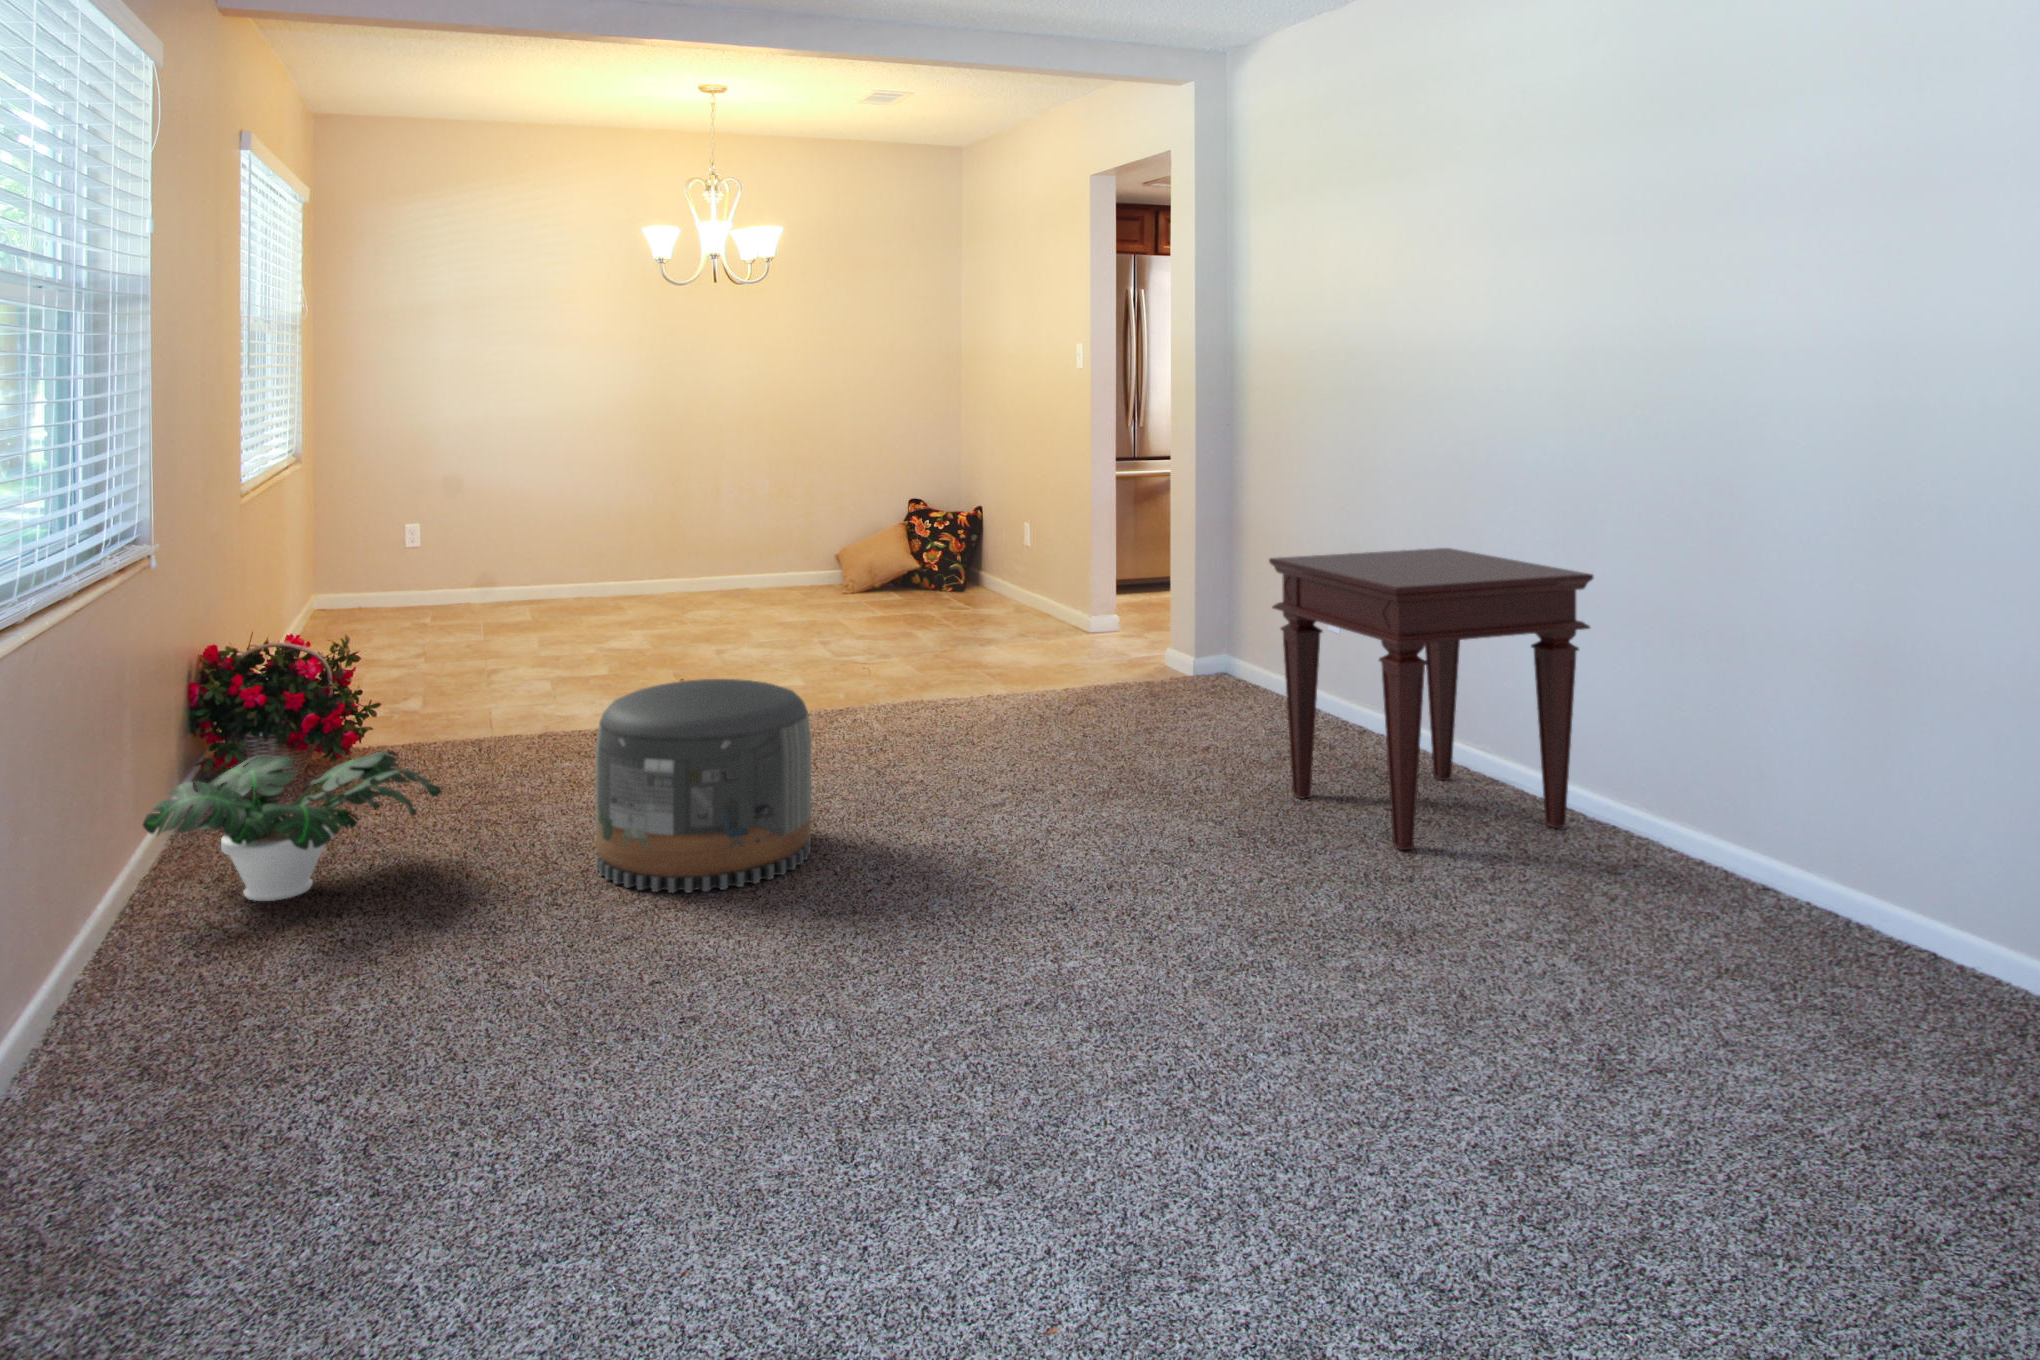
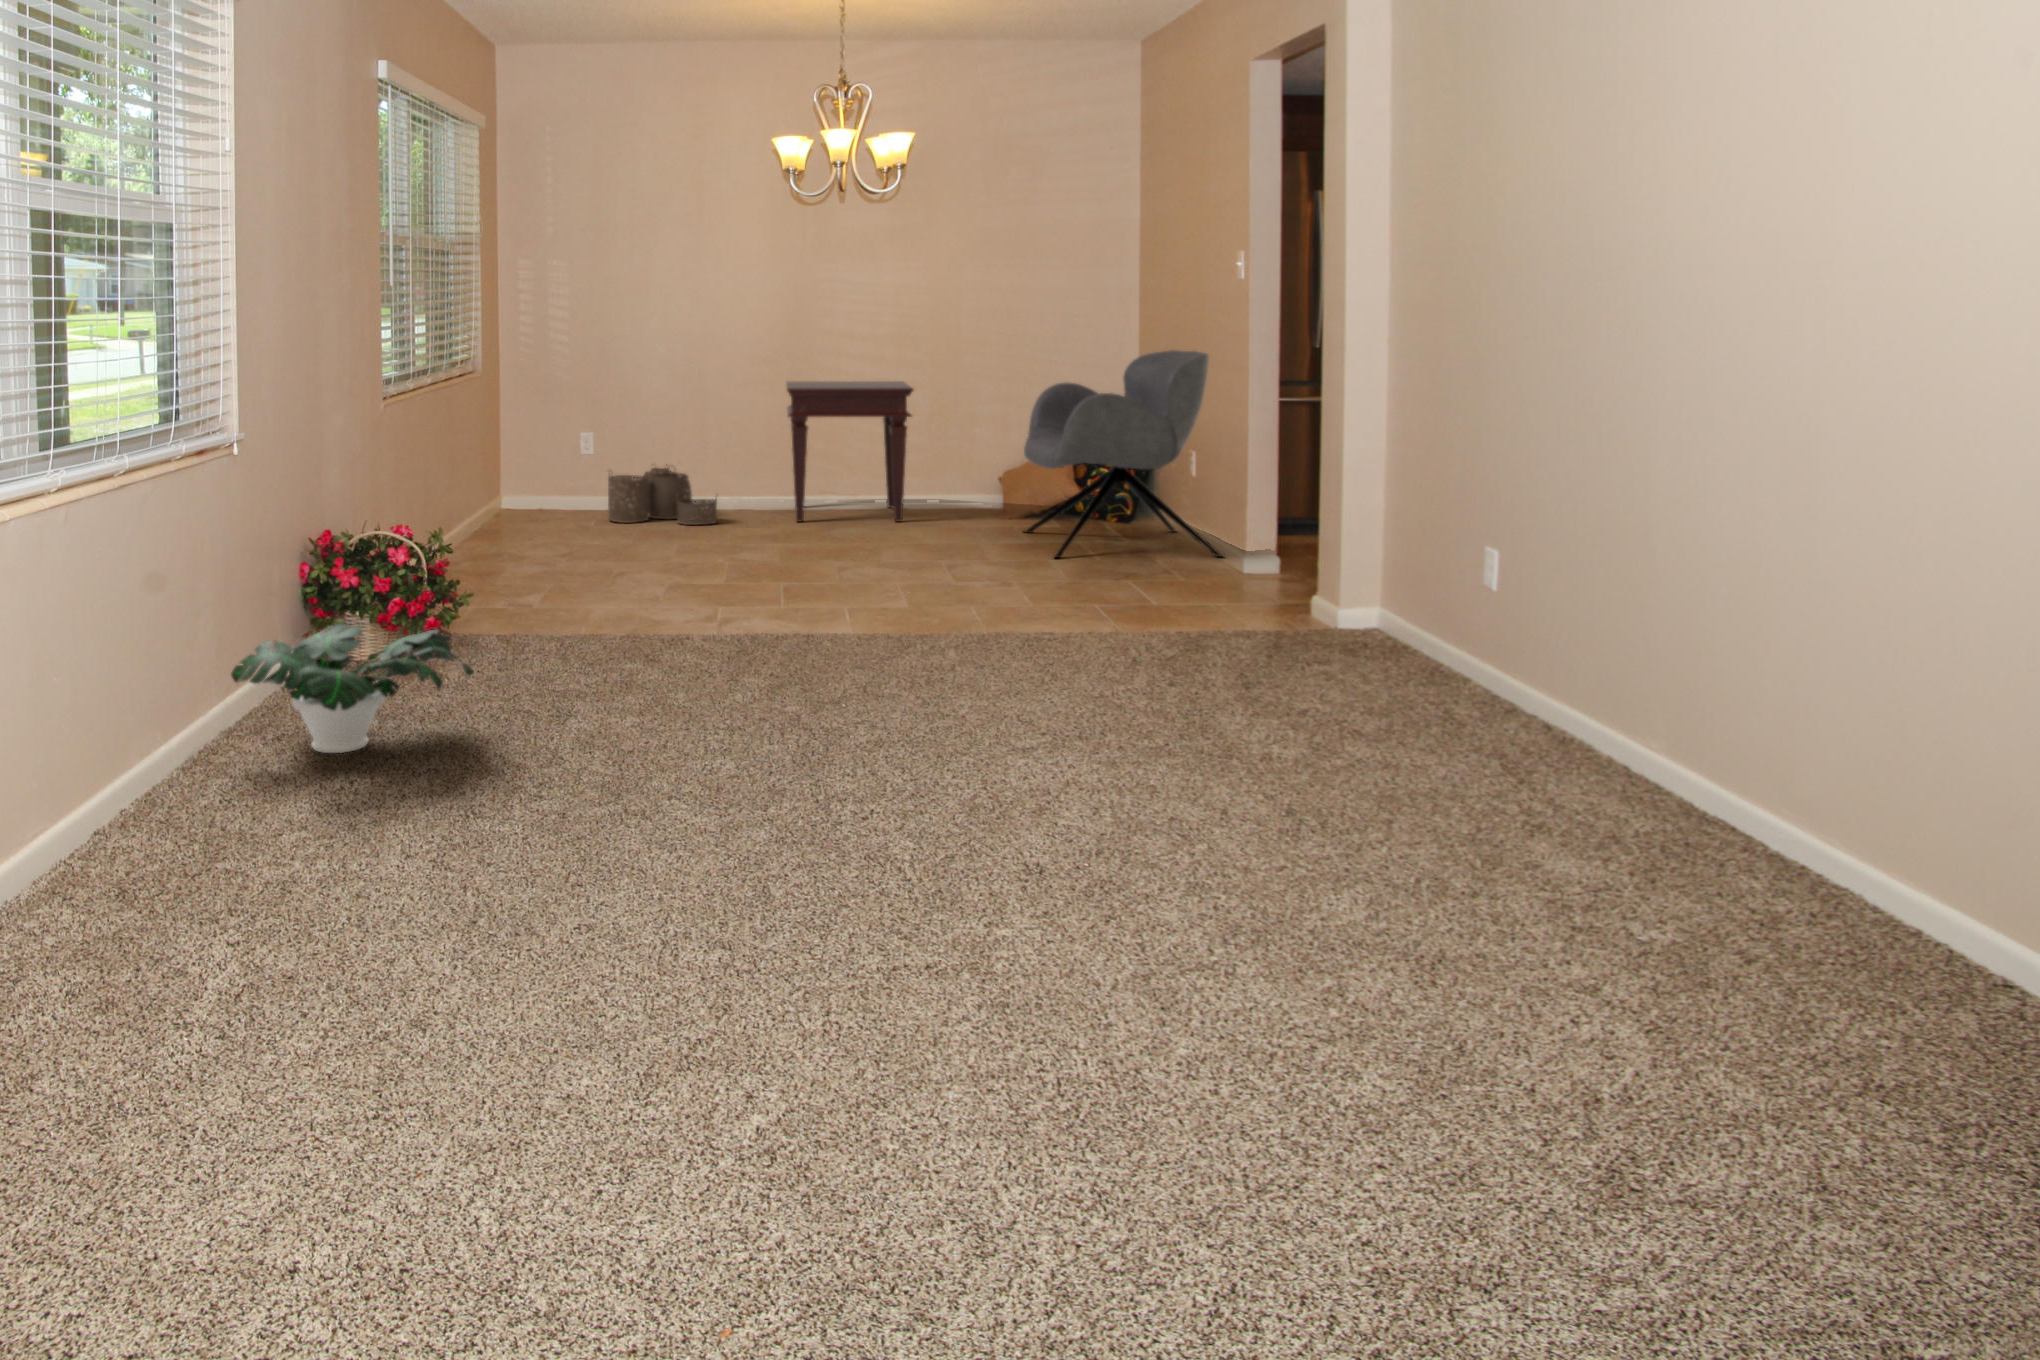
armchair: none [870,429,1068,630] -> present [1024,350,1223,558]
side table: present [1269,548,1593,850] -> present [786,381,913,522]
woven basket: none [424,558,552,624] -> present [608,465,717,525]
pouf: present [596,679,811,893] -> none [601,588,810,797]

